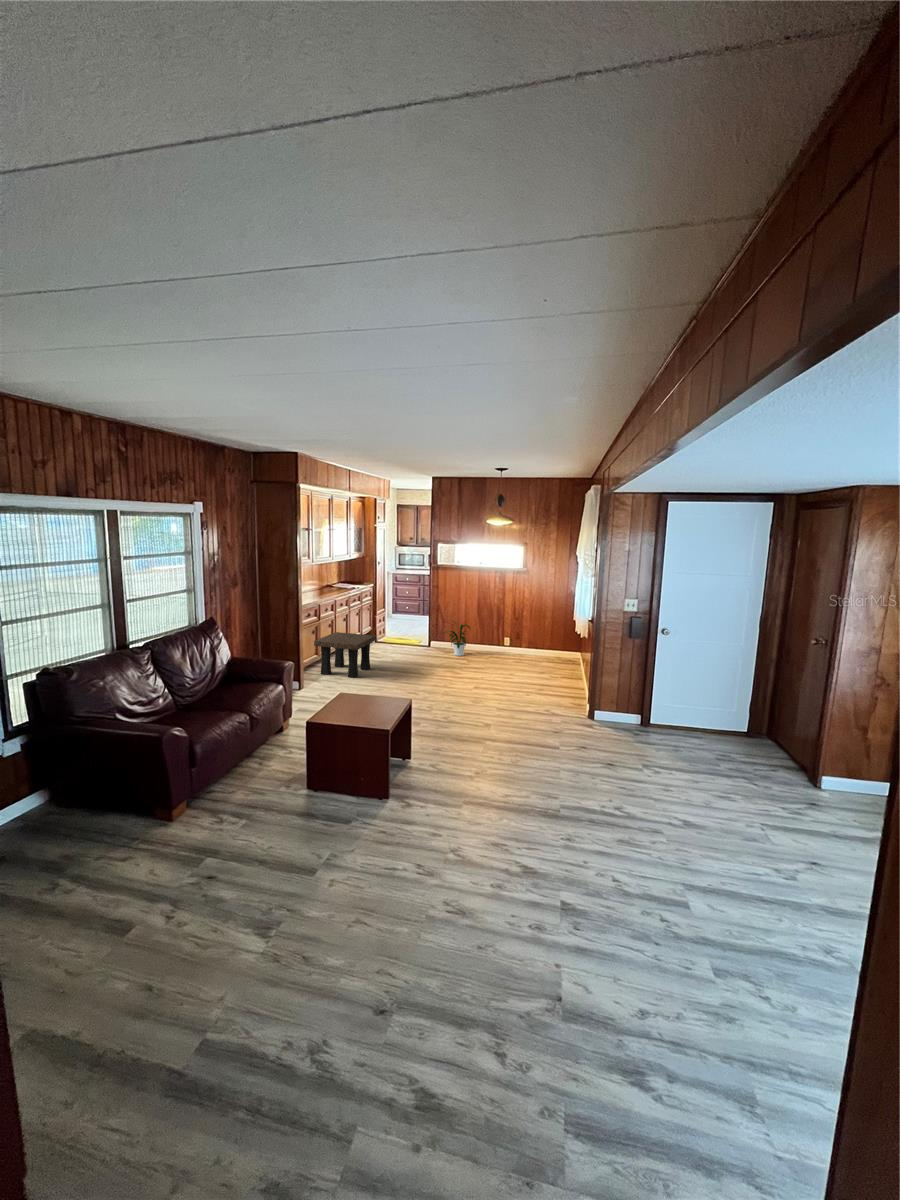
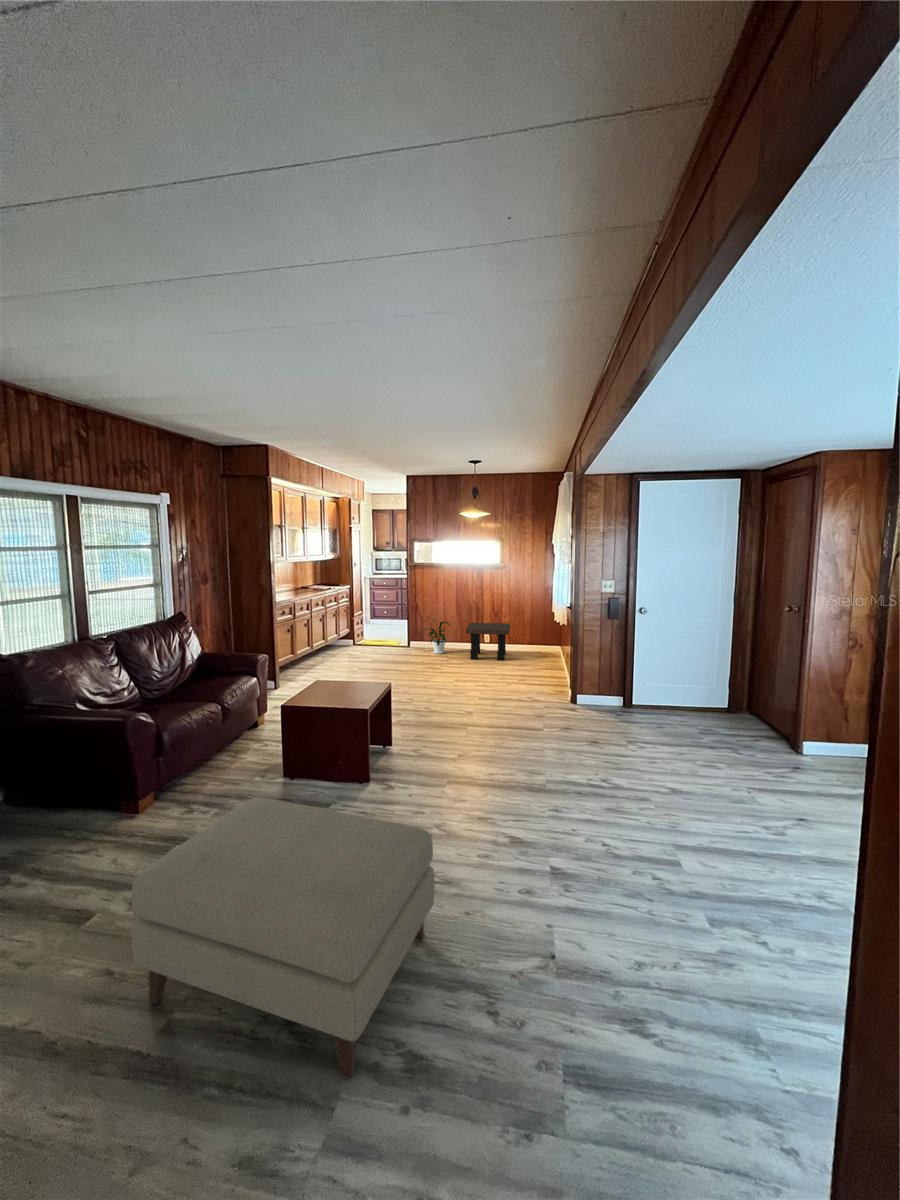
side table: present [314,632,376,678] -> present [466,623,510,660]
ottoman: none [167,826,449,1116] -> present [131,797,435,1079]

